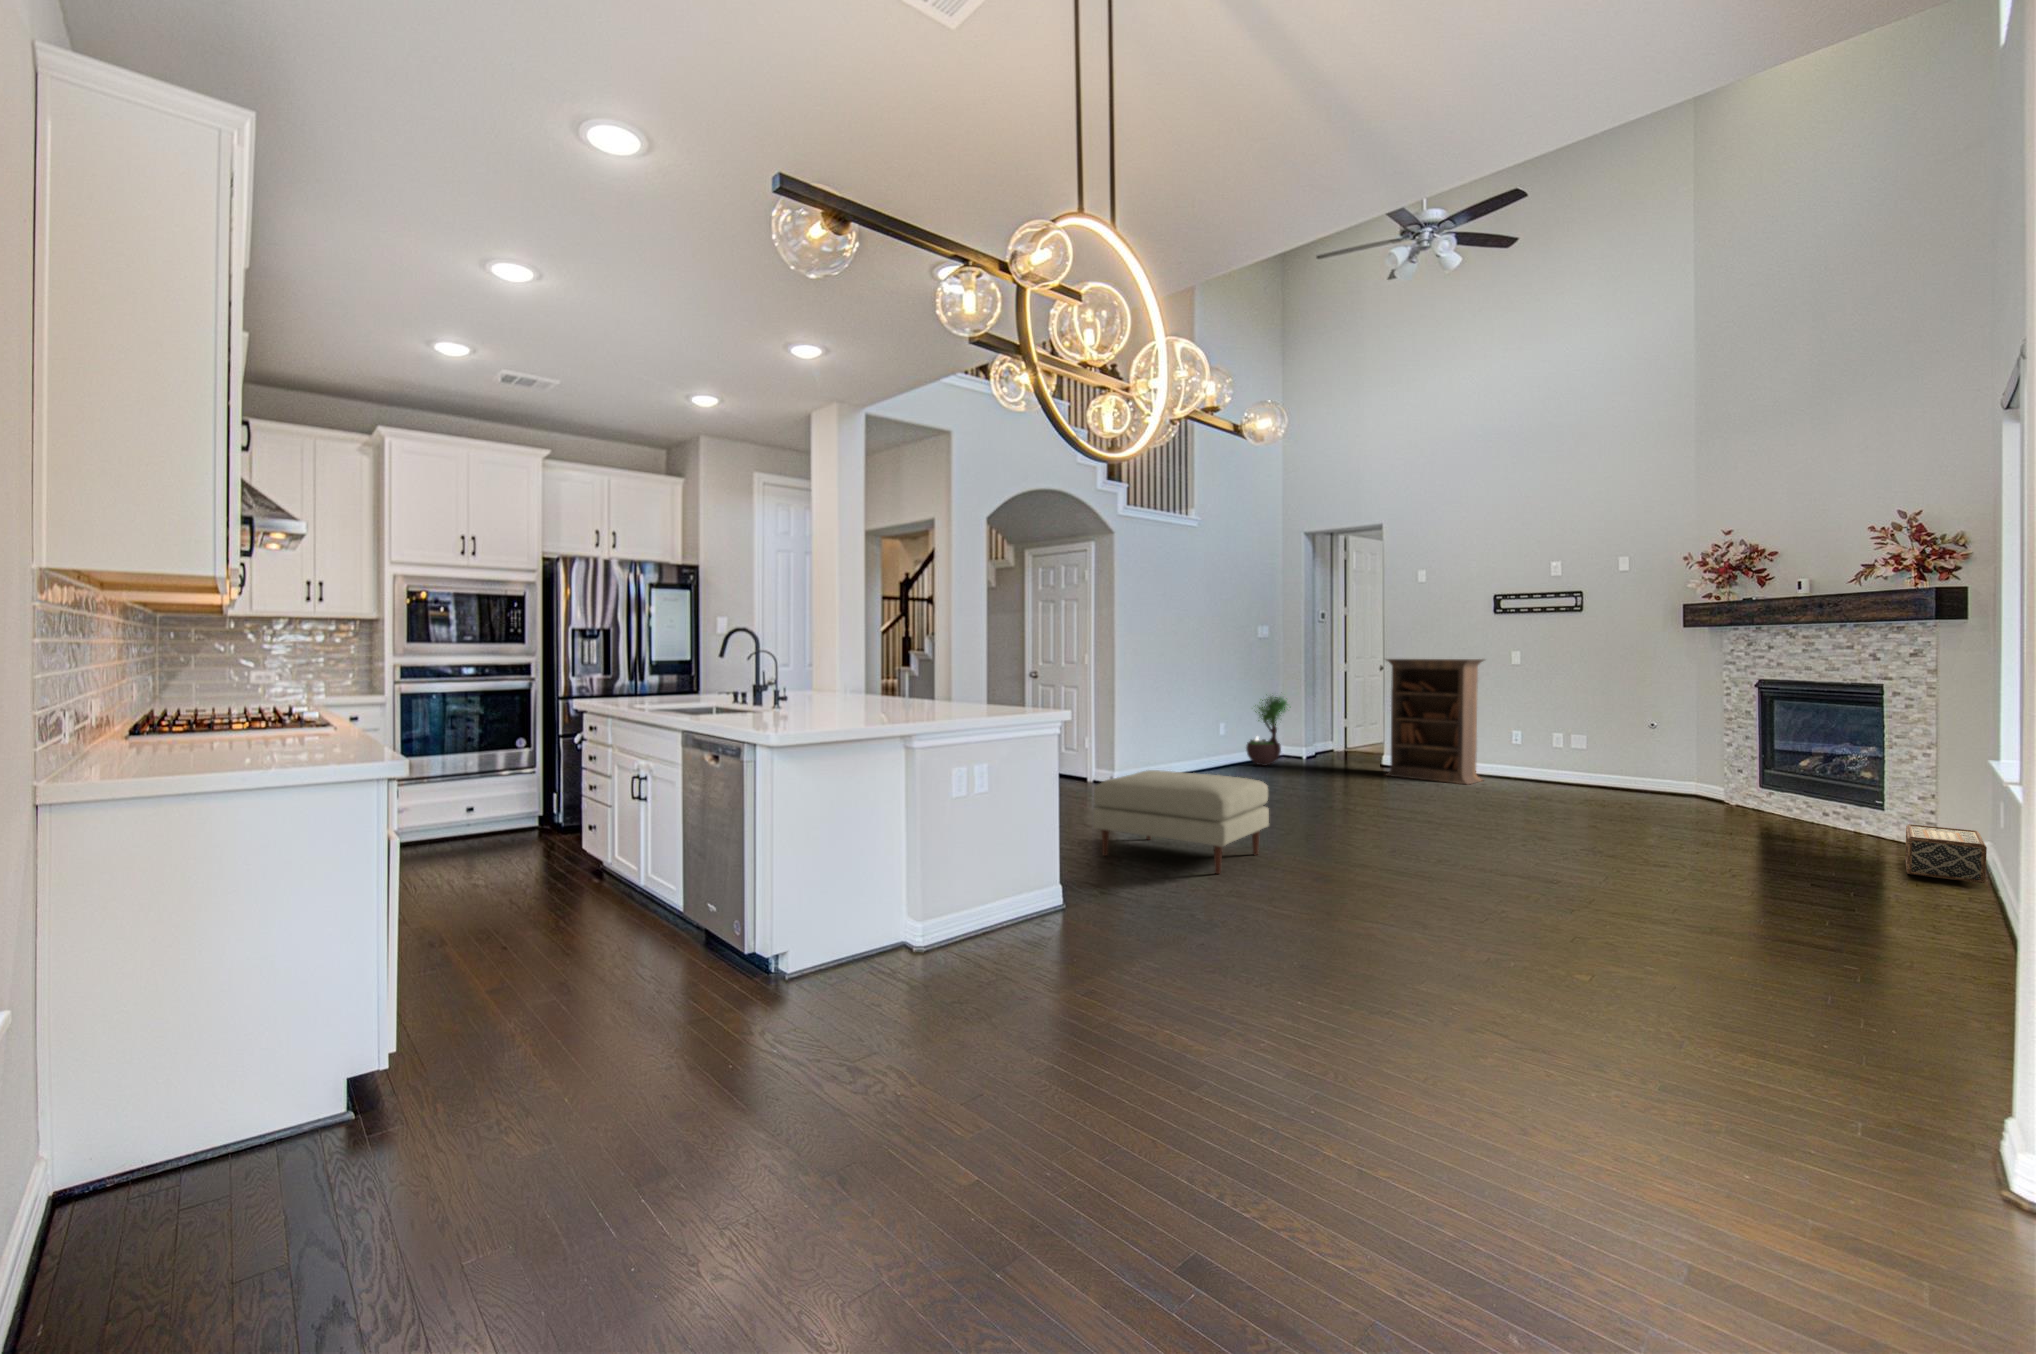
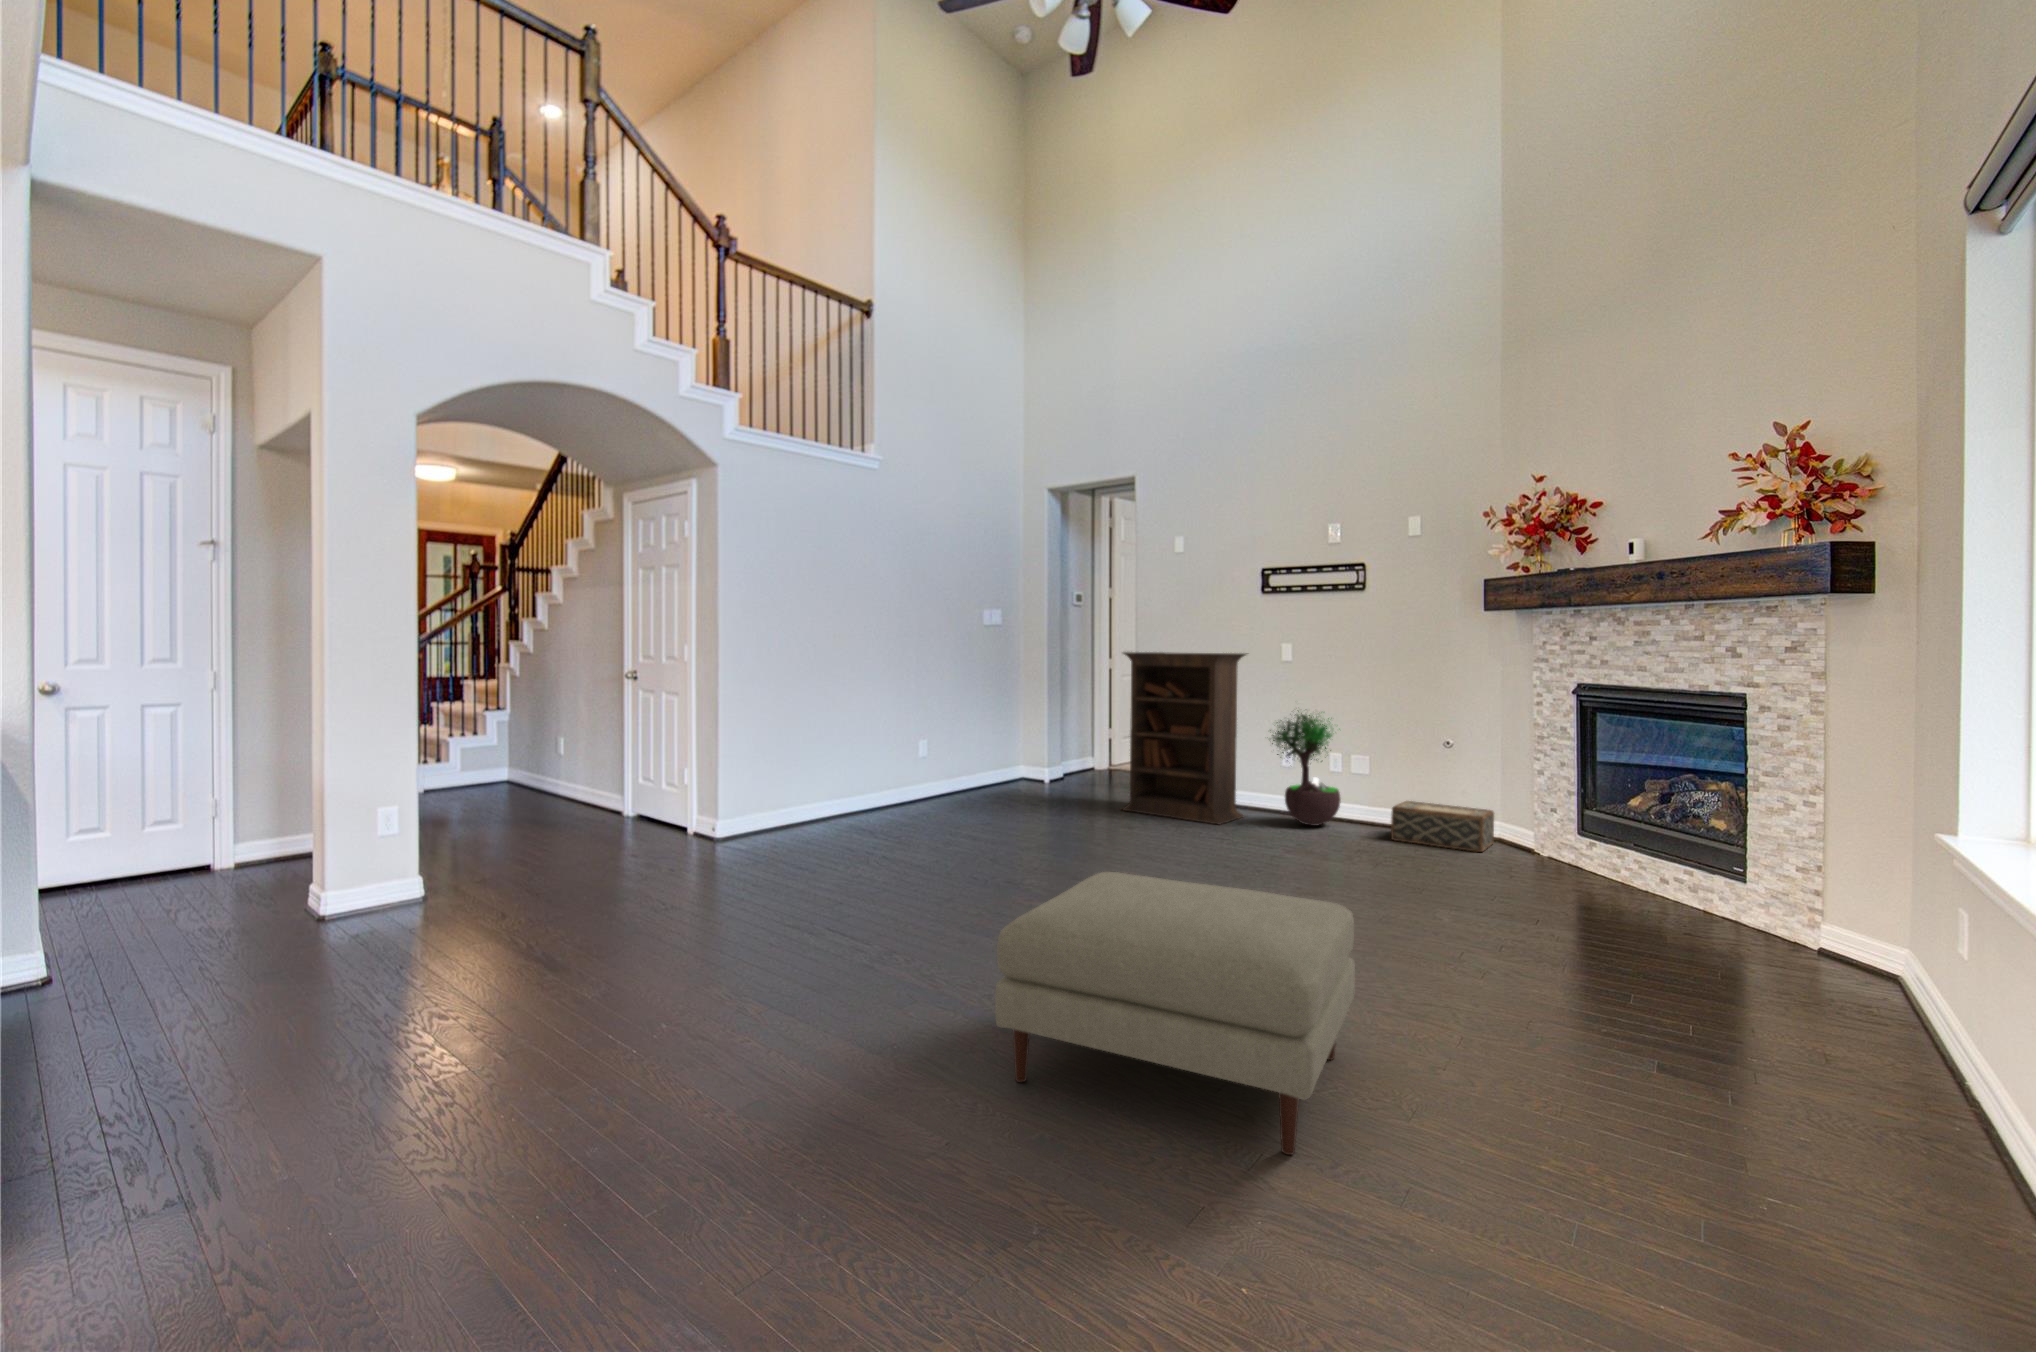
potted tree: present [1246,696,1288,766] -> present [1270,711,1340,826]
ottoman: present [1093,770,1269,874] -> present [995,872,1355,1155]
woven basket: present [1905,824,1987,883] -> present [1391,801,1494,852]

